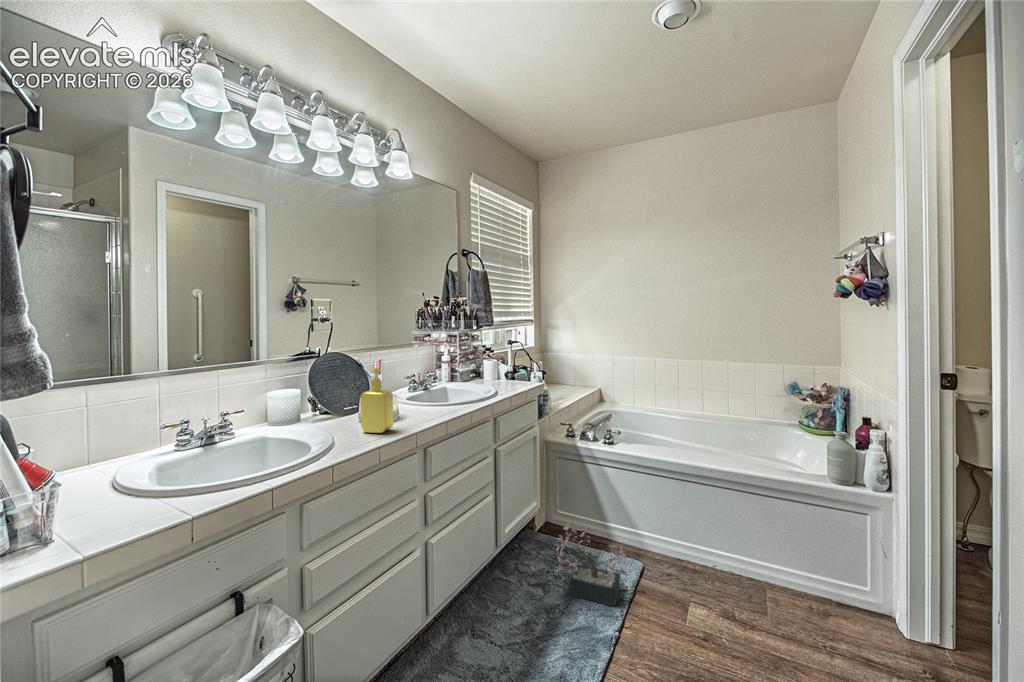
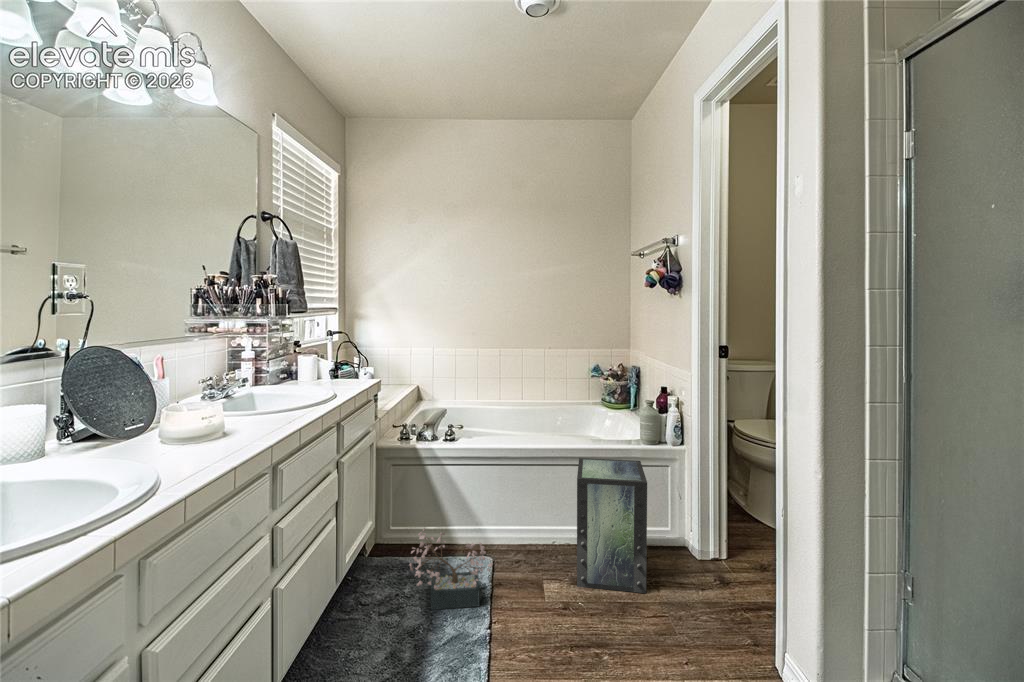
soap dispenser: present [360,368,393,433] -> none [174,363,227,456]
storage box: none [726,482,822,656] -> present [577,458,647,593]

